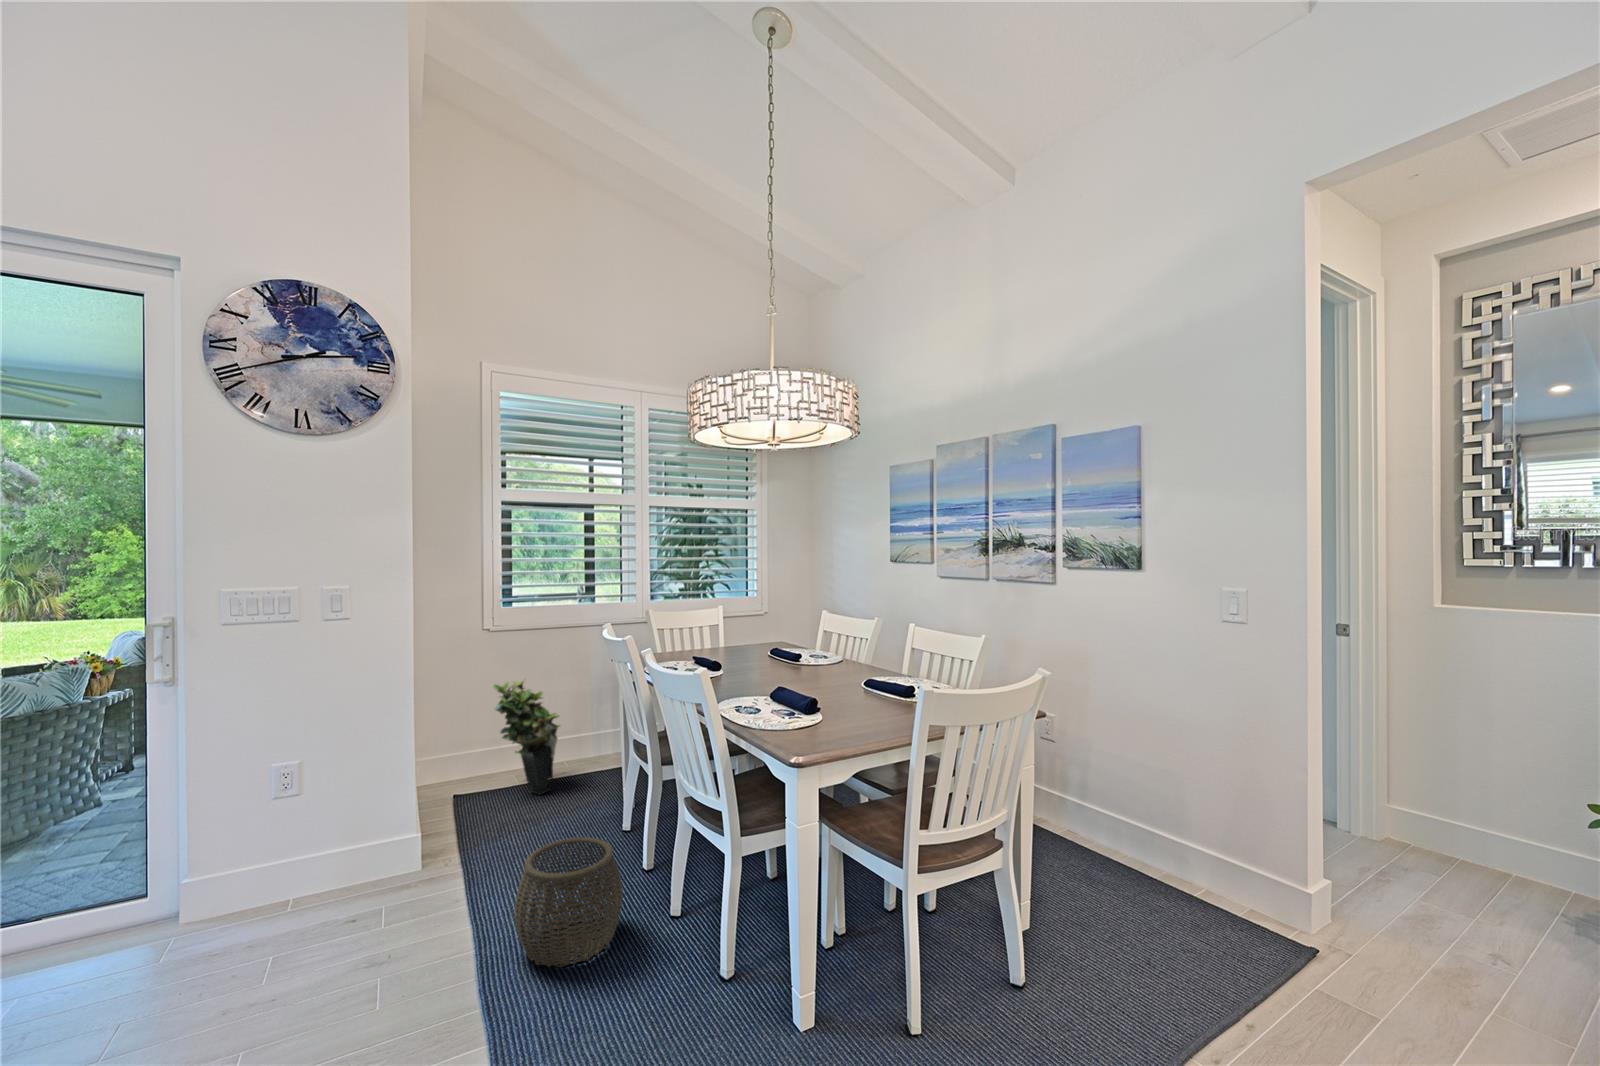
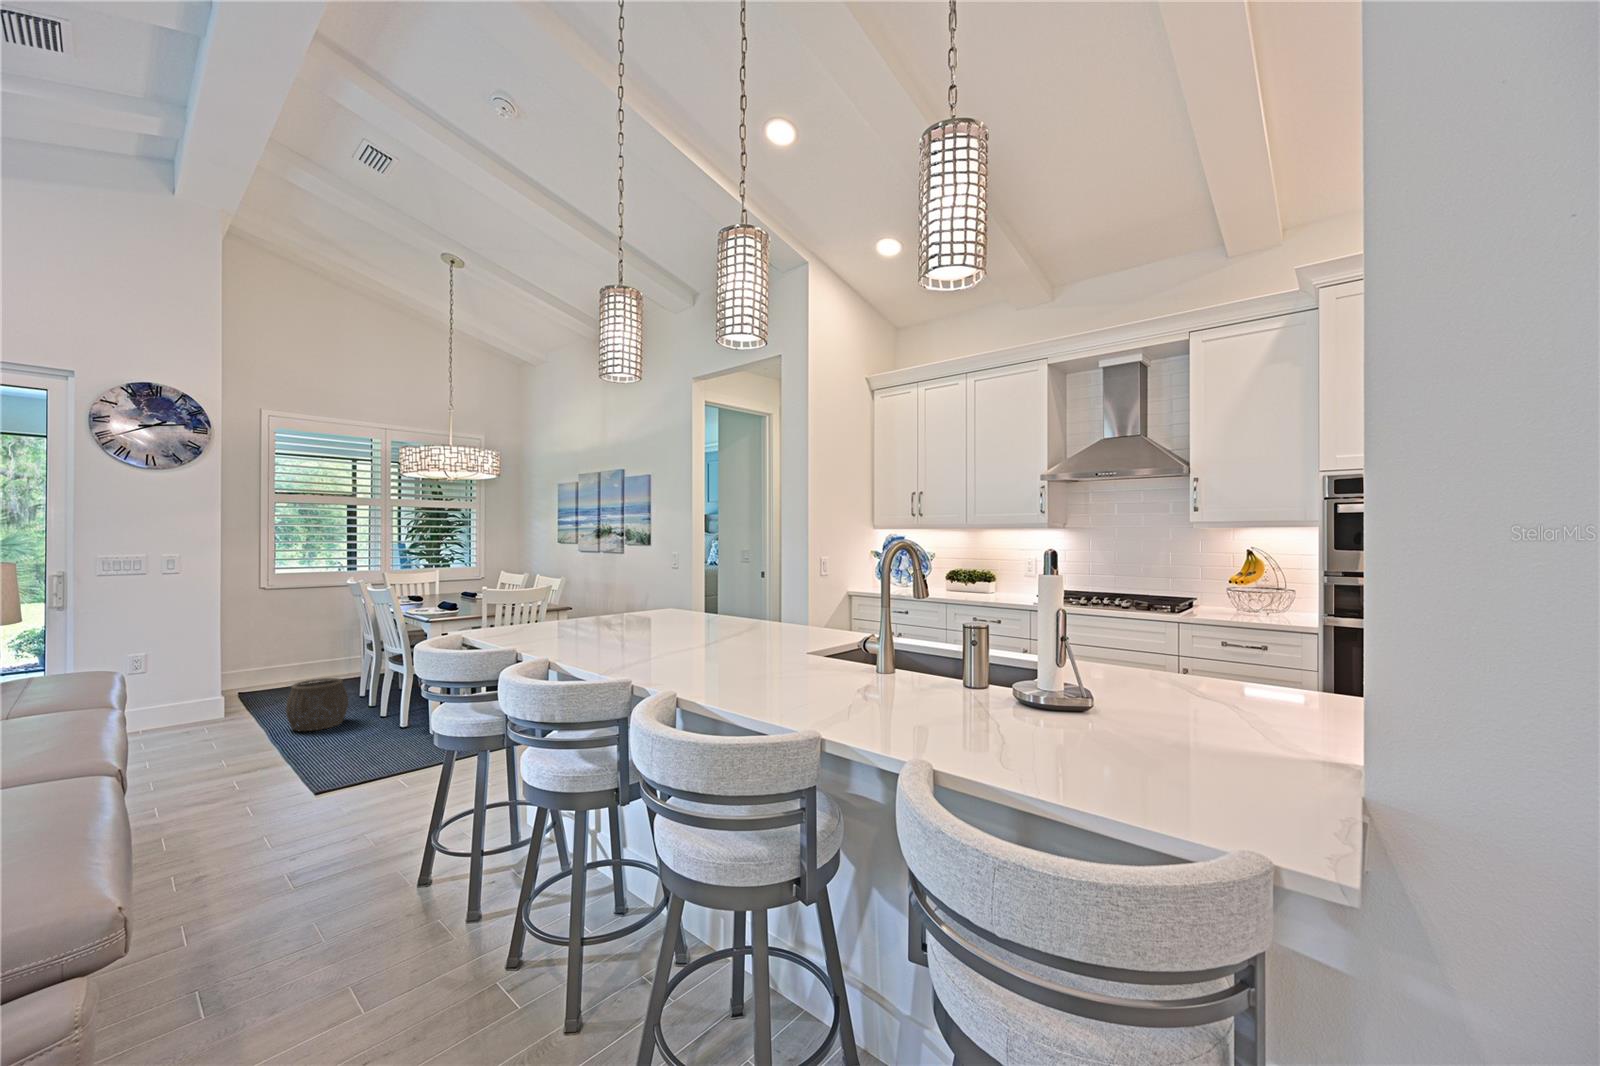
potted plant: present [493,680,560,795] -> none [268,614,319,686]

